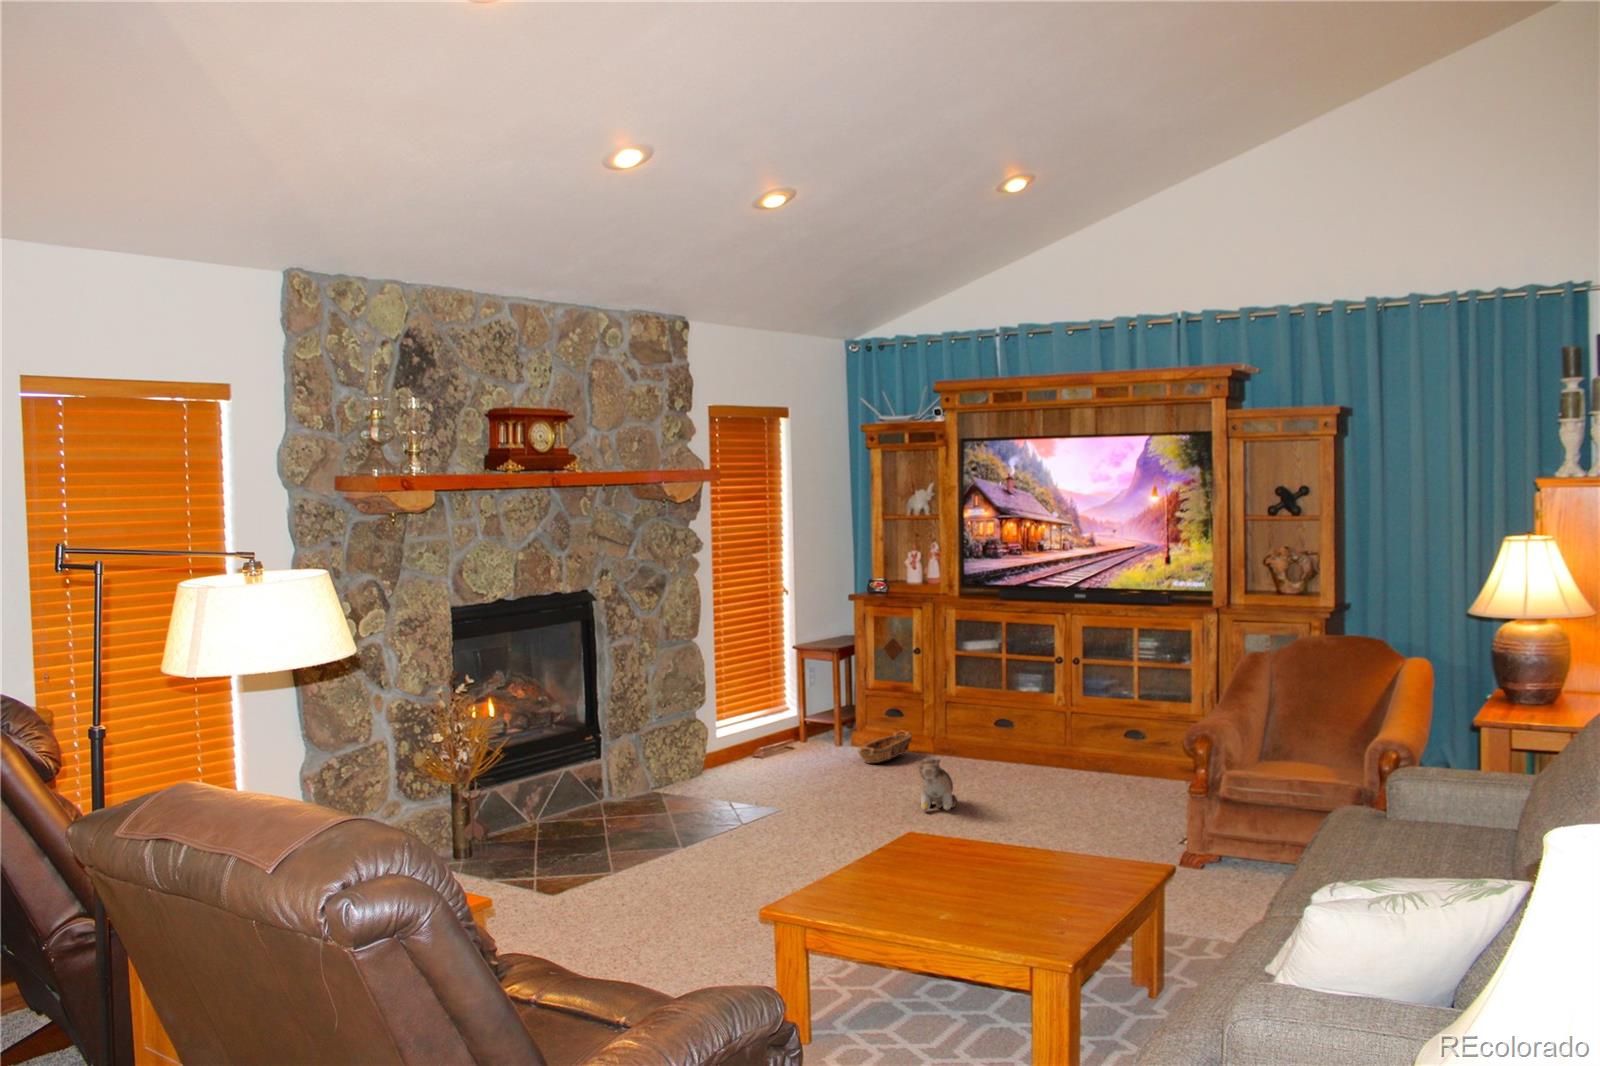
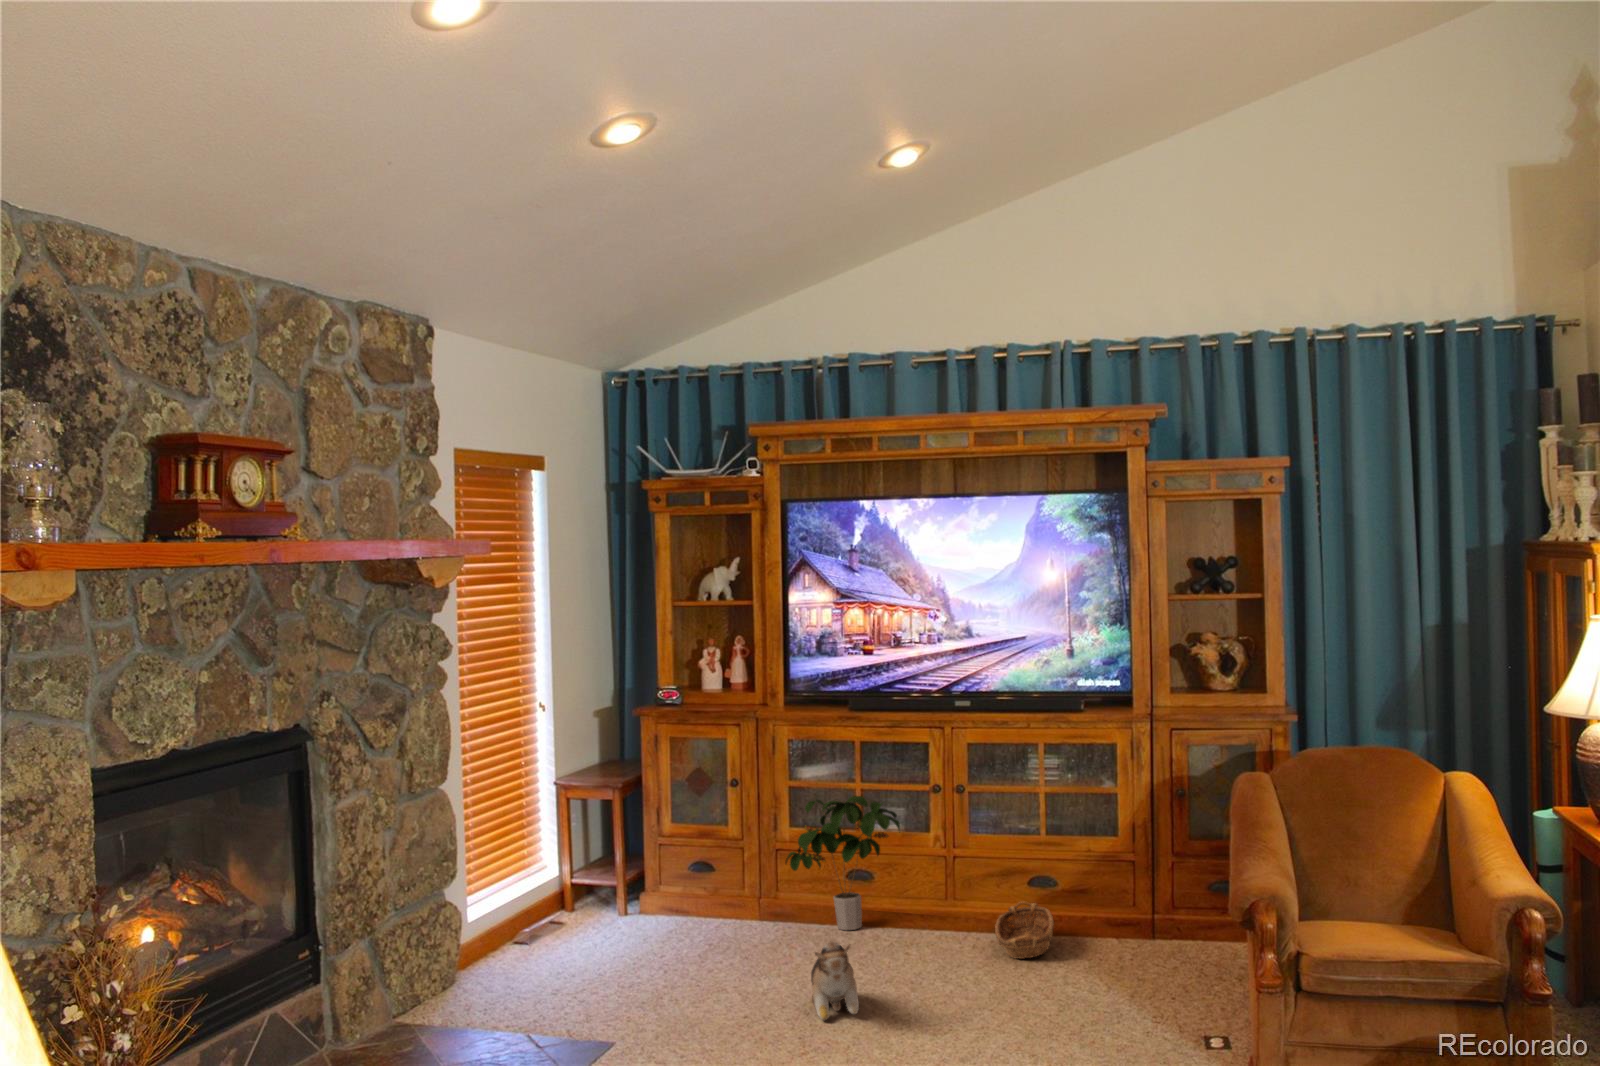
potted plant: none [948,666,1033,767] -> present [785,796,900,931]
basket: present [858,730,912,763] -> present [995,901,1054,959]

